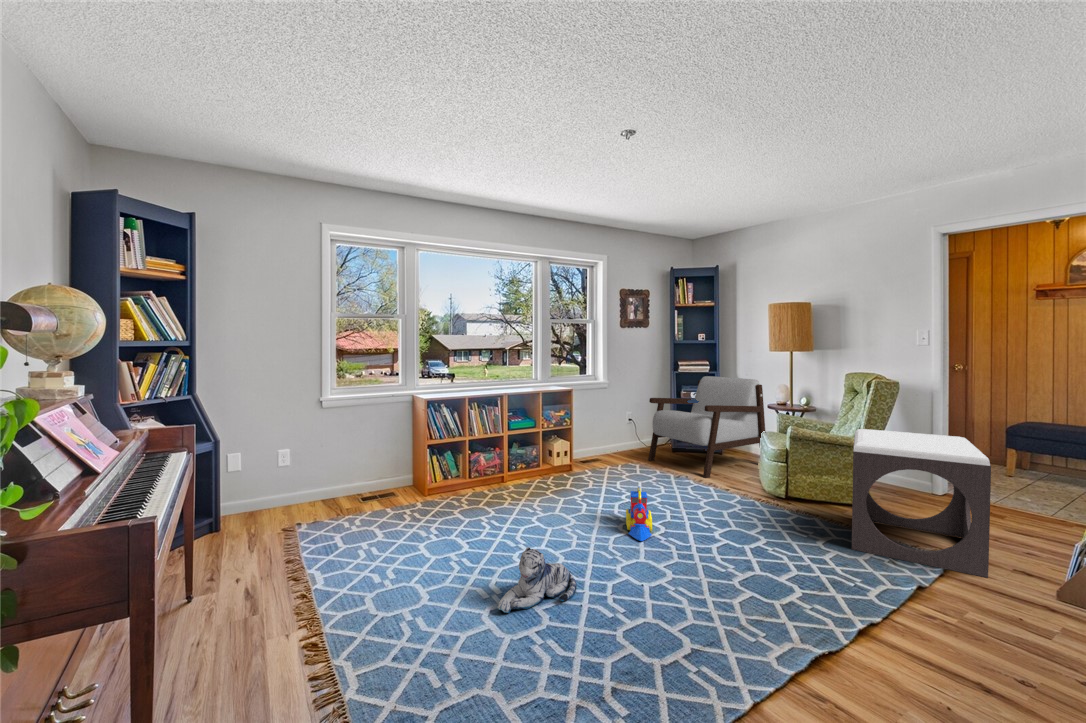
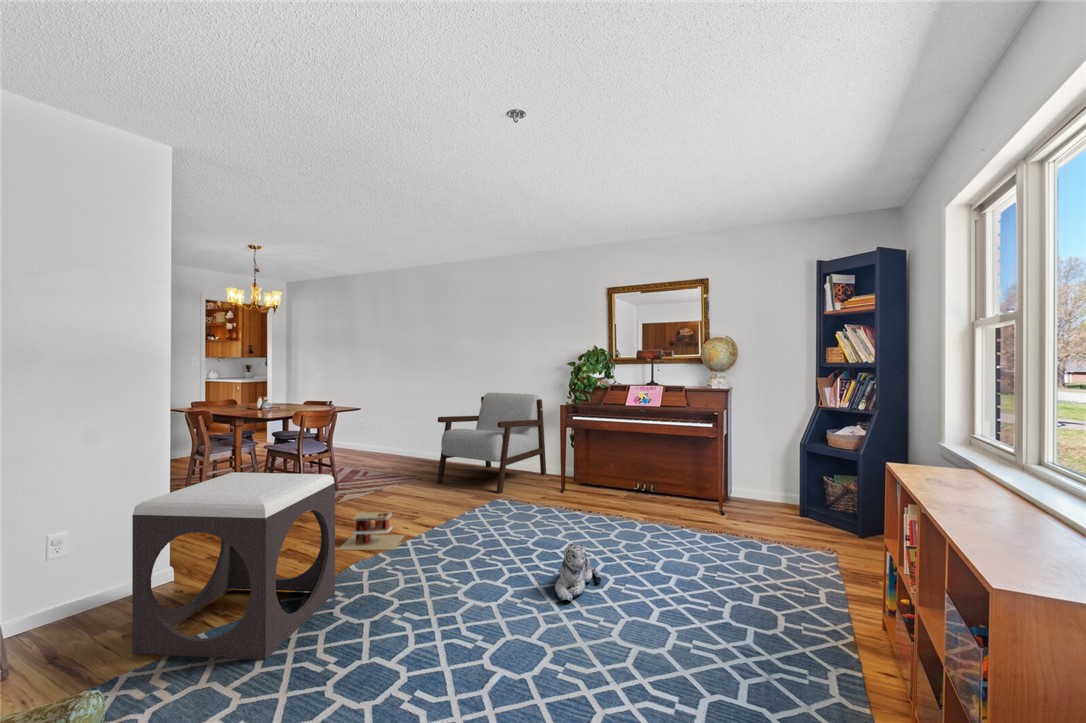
footstool: present [852,429,991,578] -> present [132,472,335,660]
toy house: none [541,476,600,513] -> present [338,512,405,550]
toy train: present [626,486,652,541] -> none [441,510,475,566]
plush toy: present [498,547,577,613] -> present [555,543,601,601]

